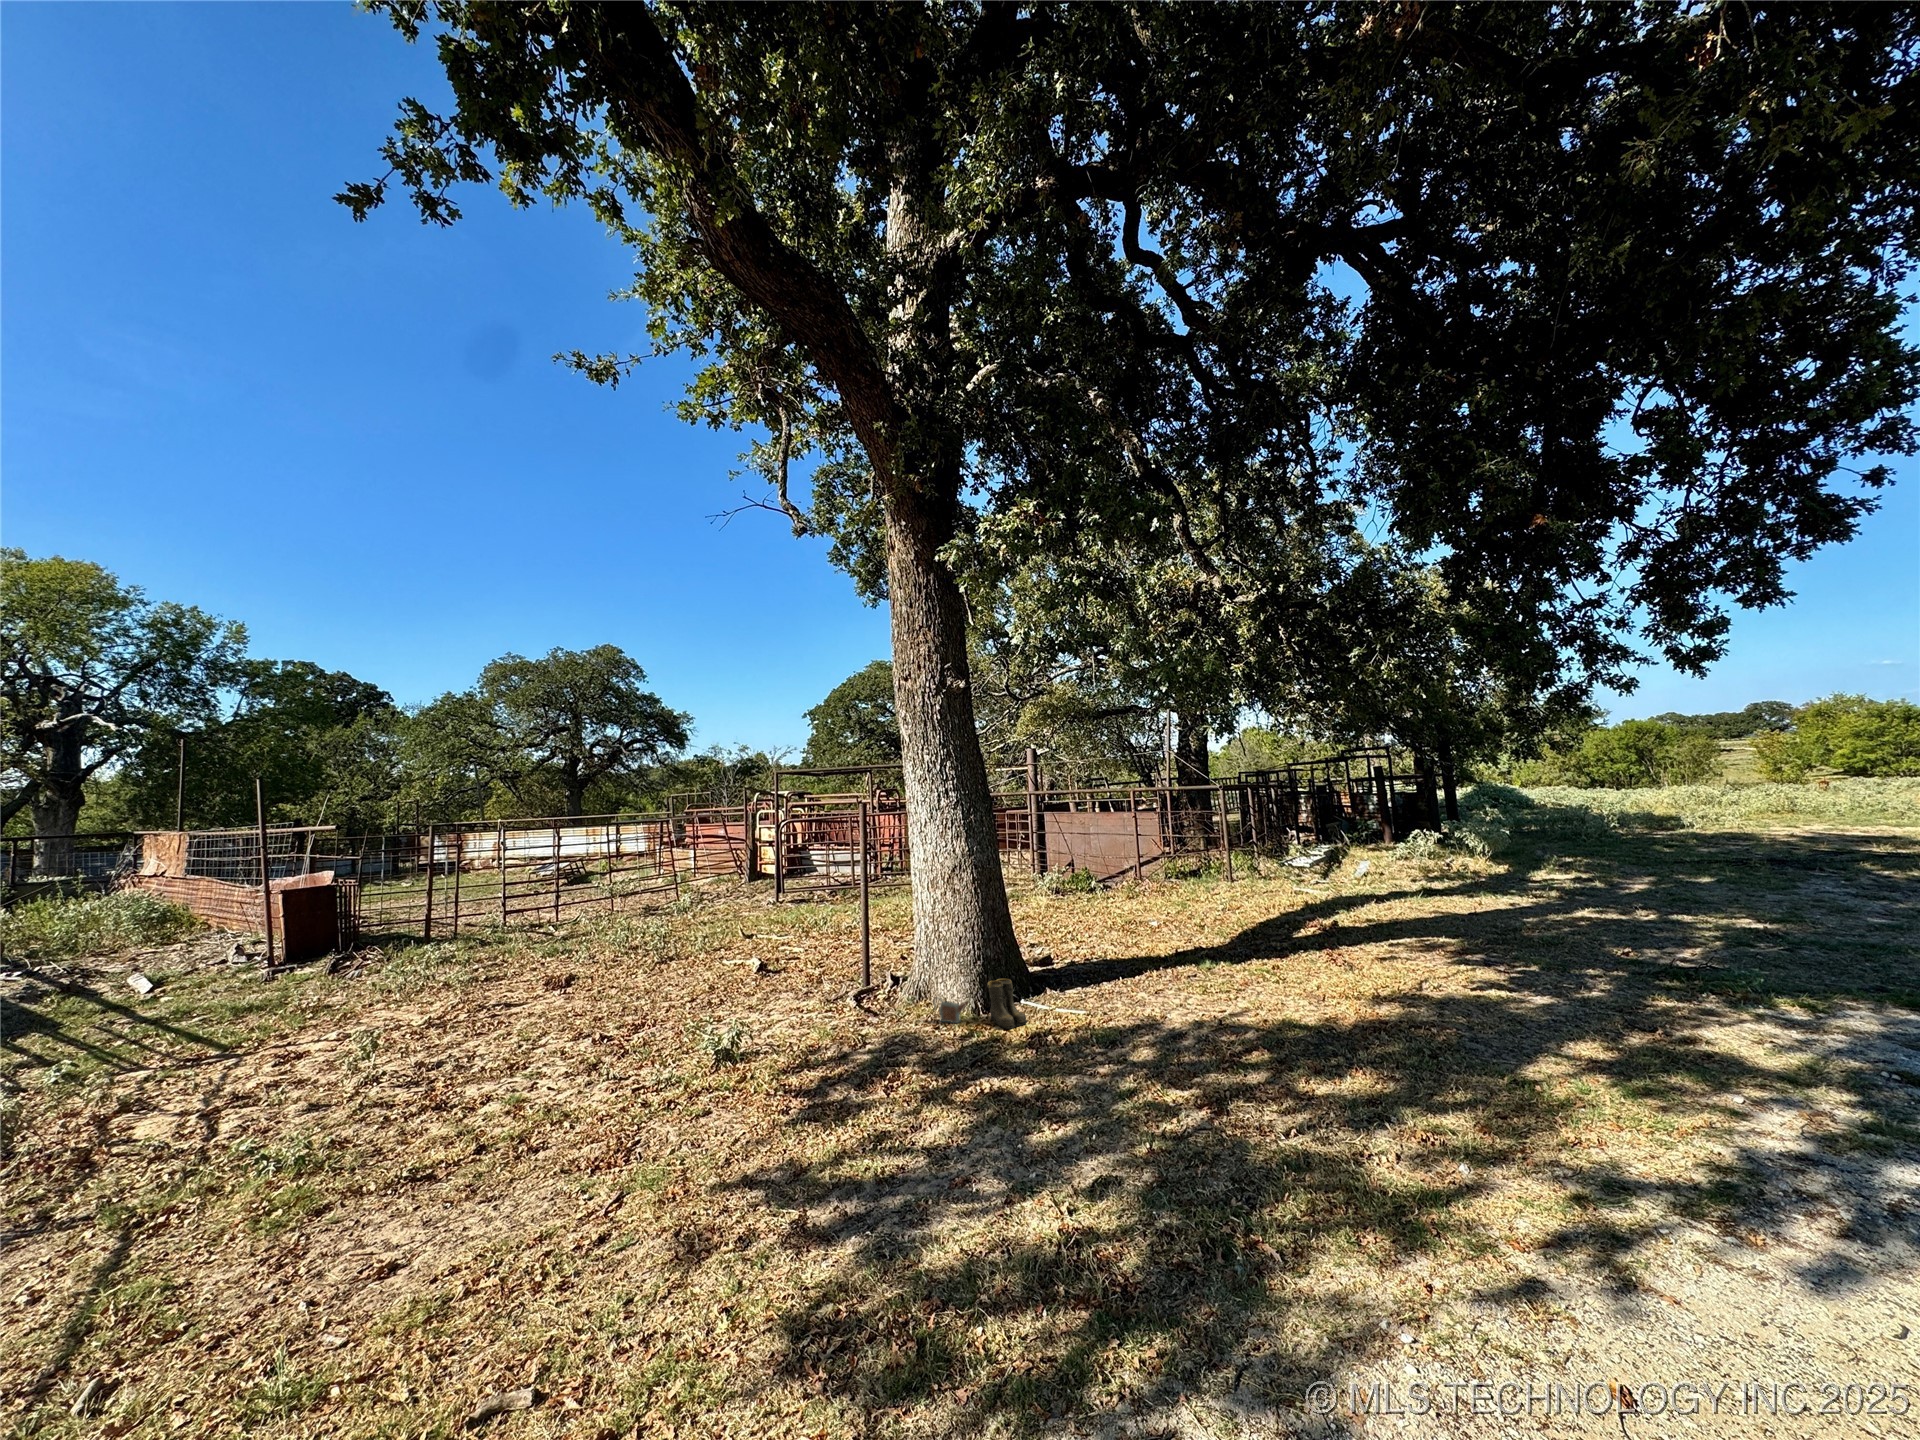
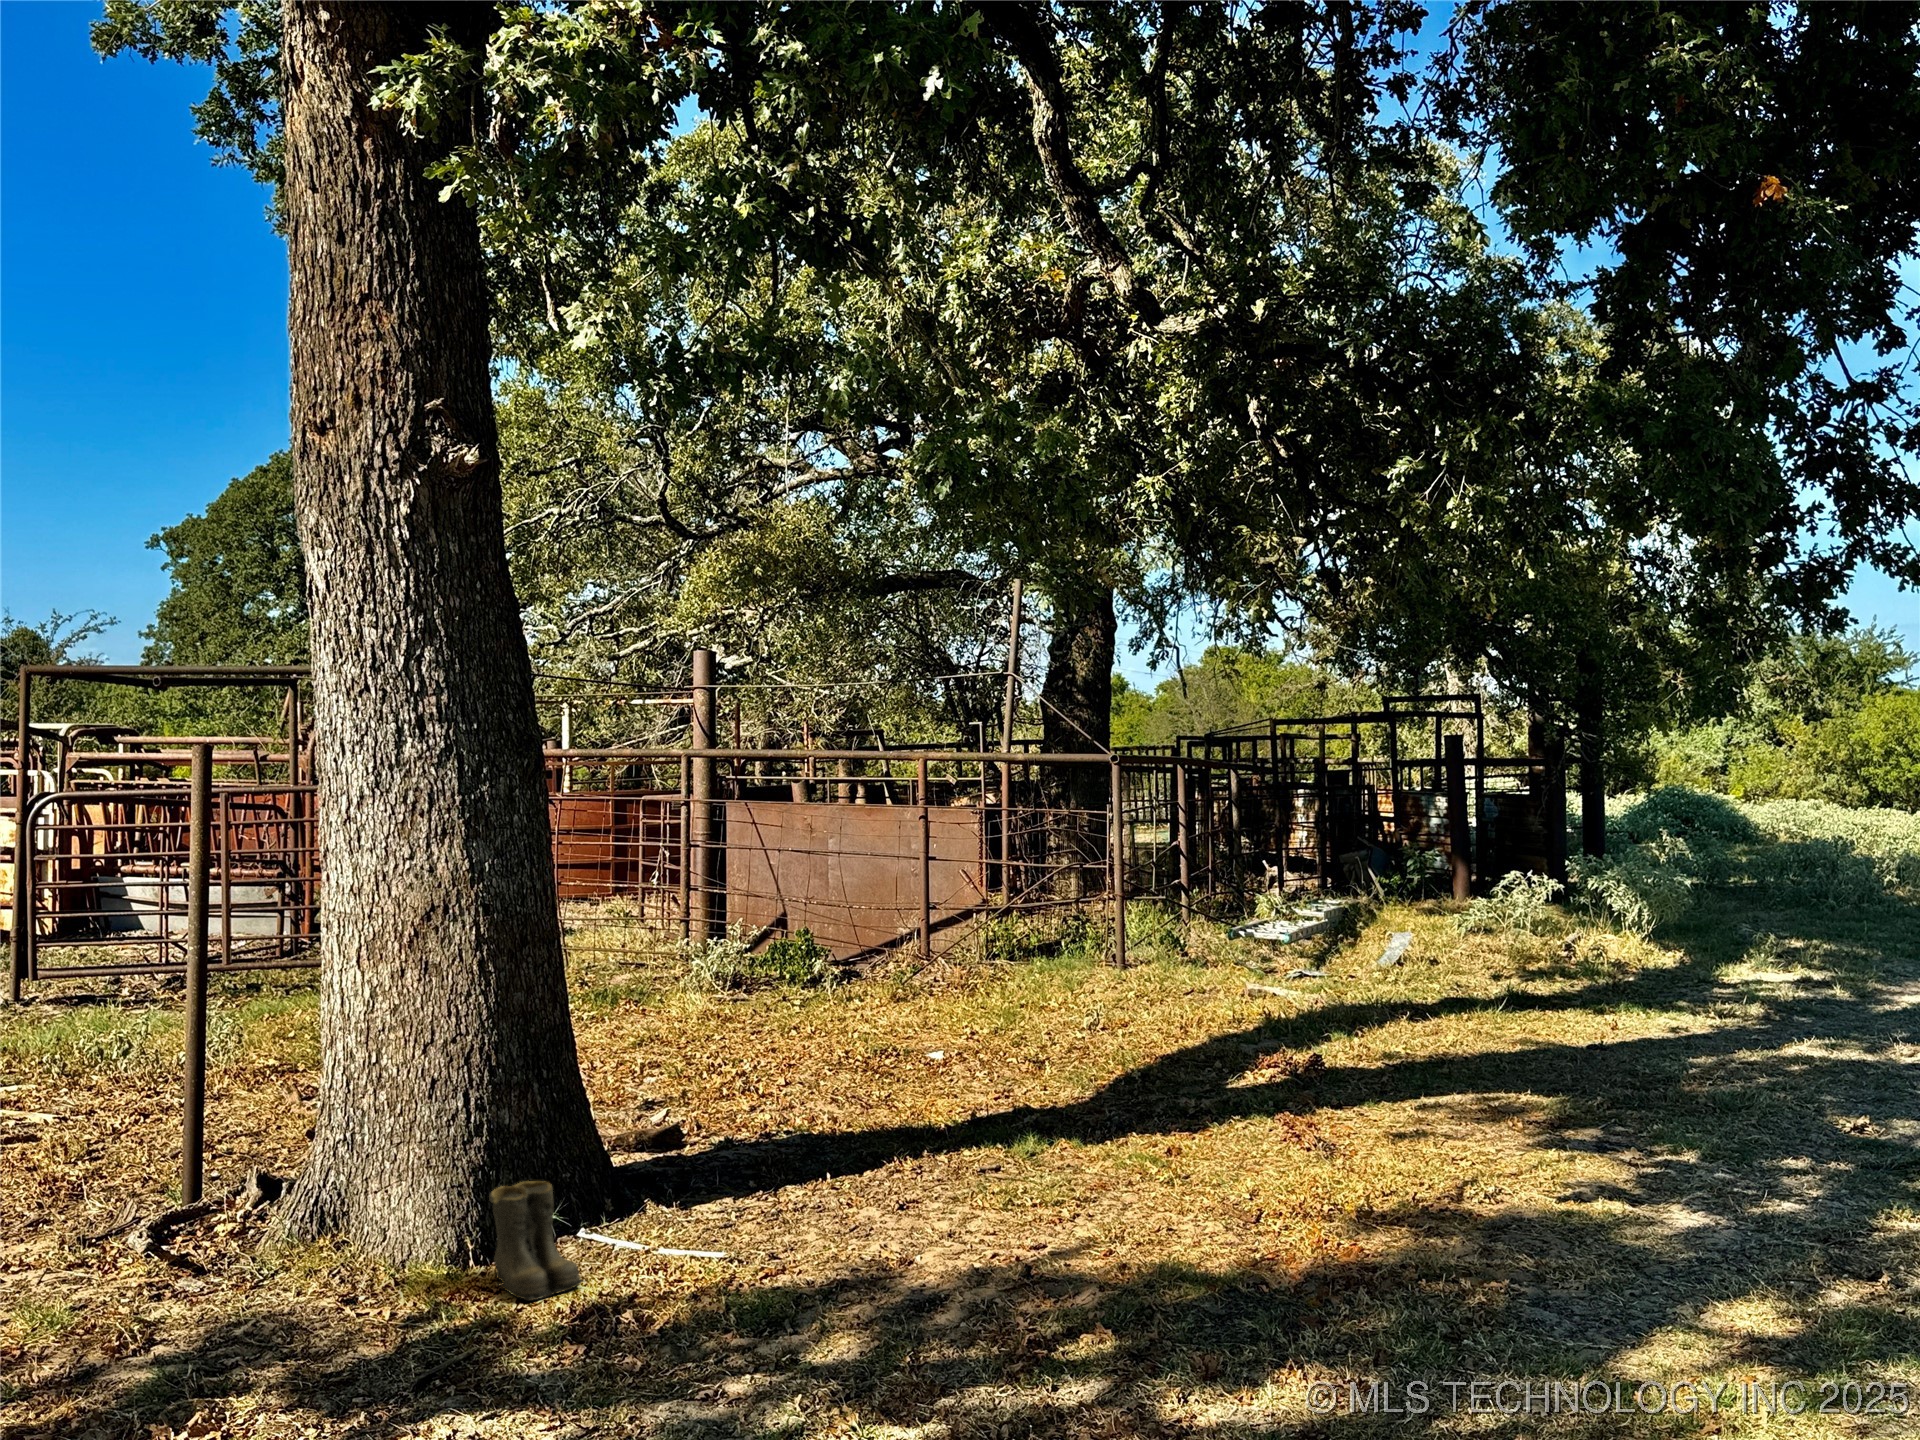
watering can: present [933,997,968,1023] -> none [348,1227,441,1290]

